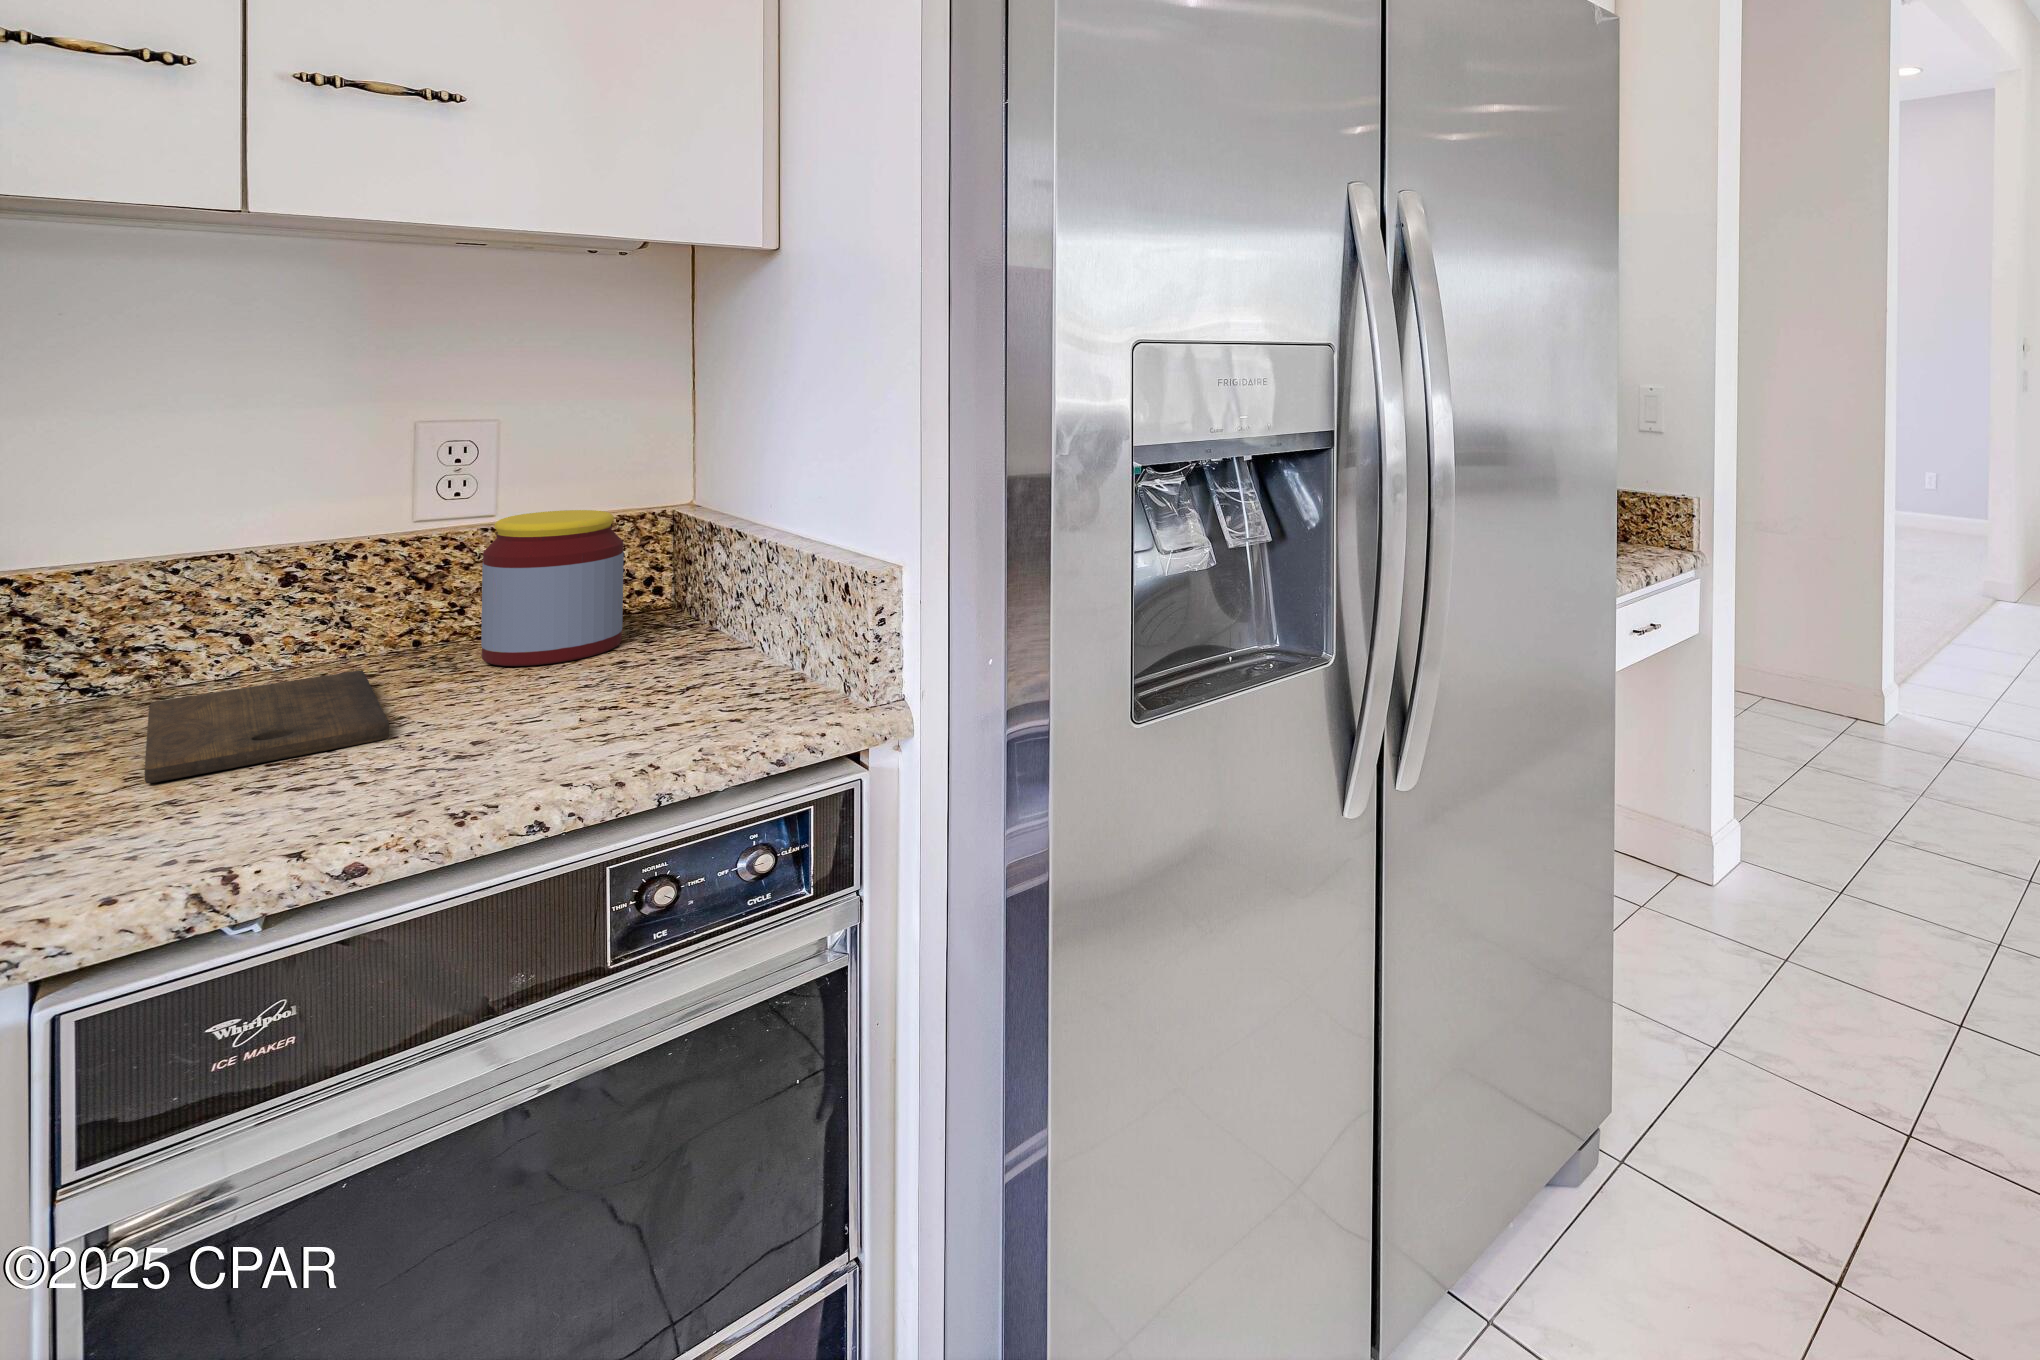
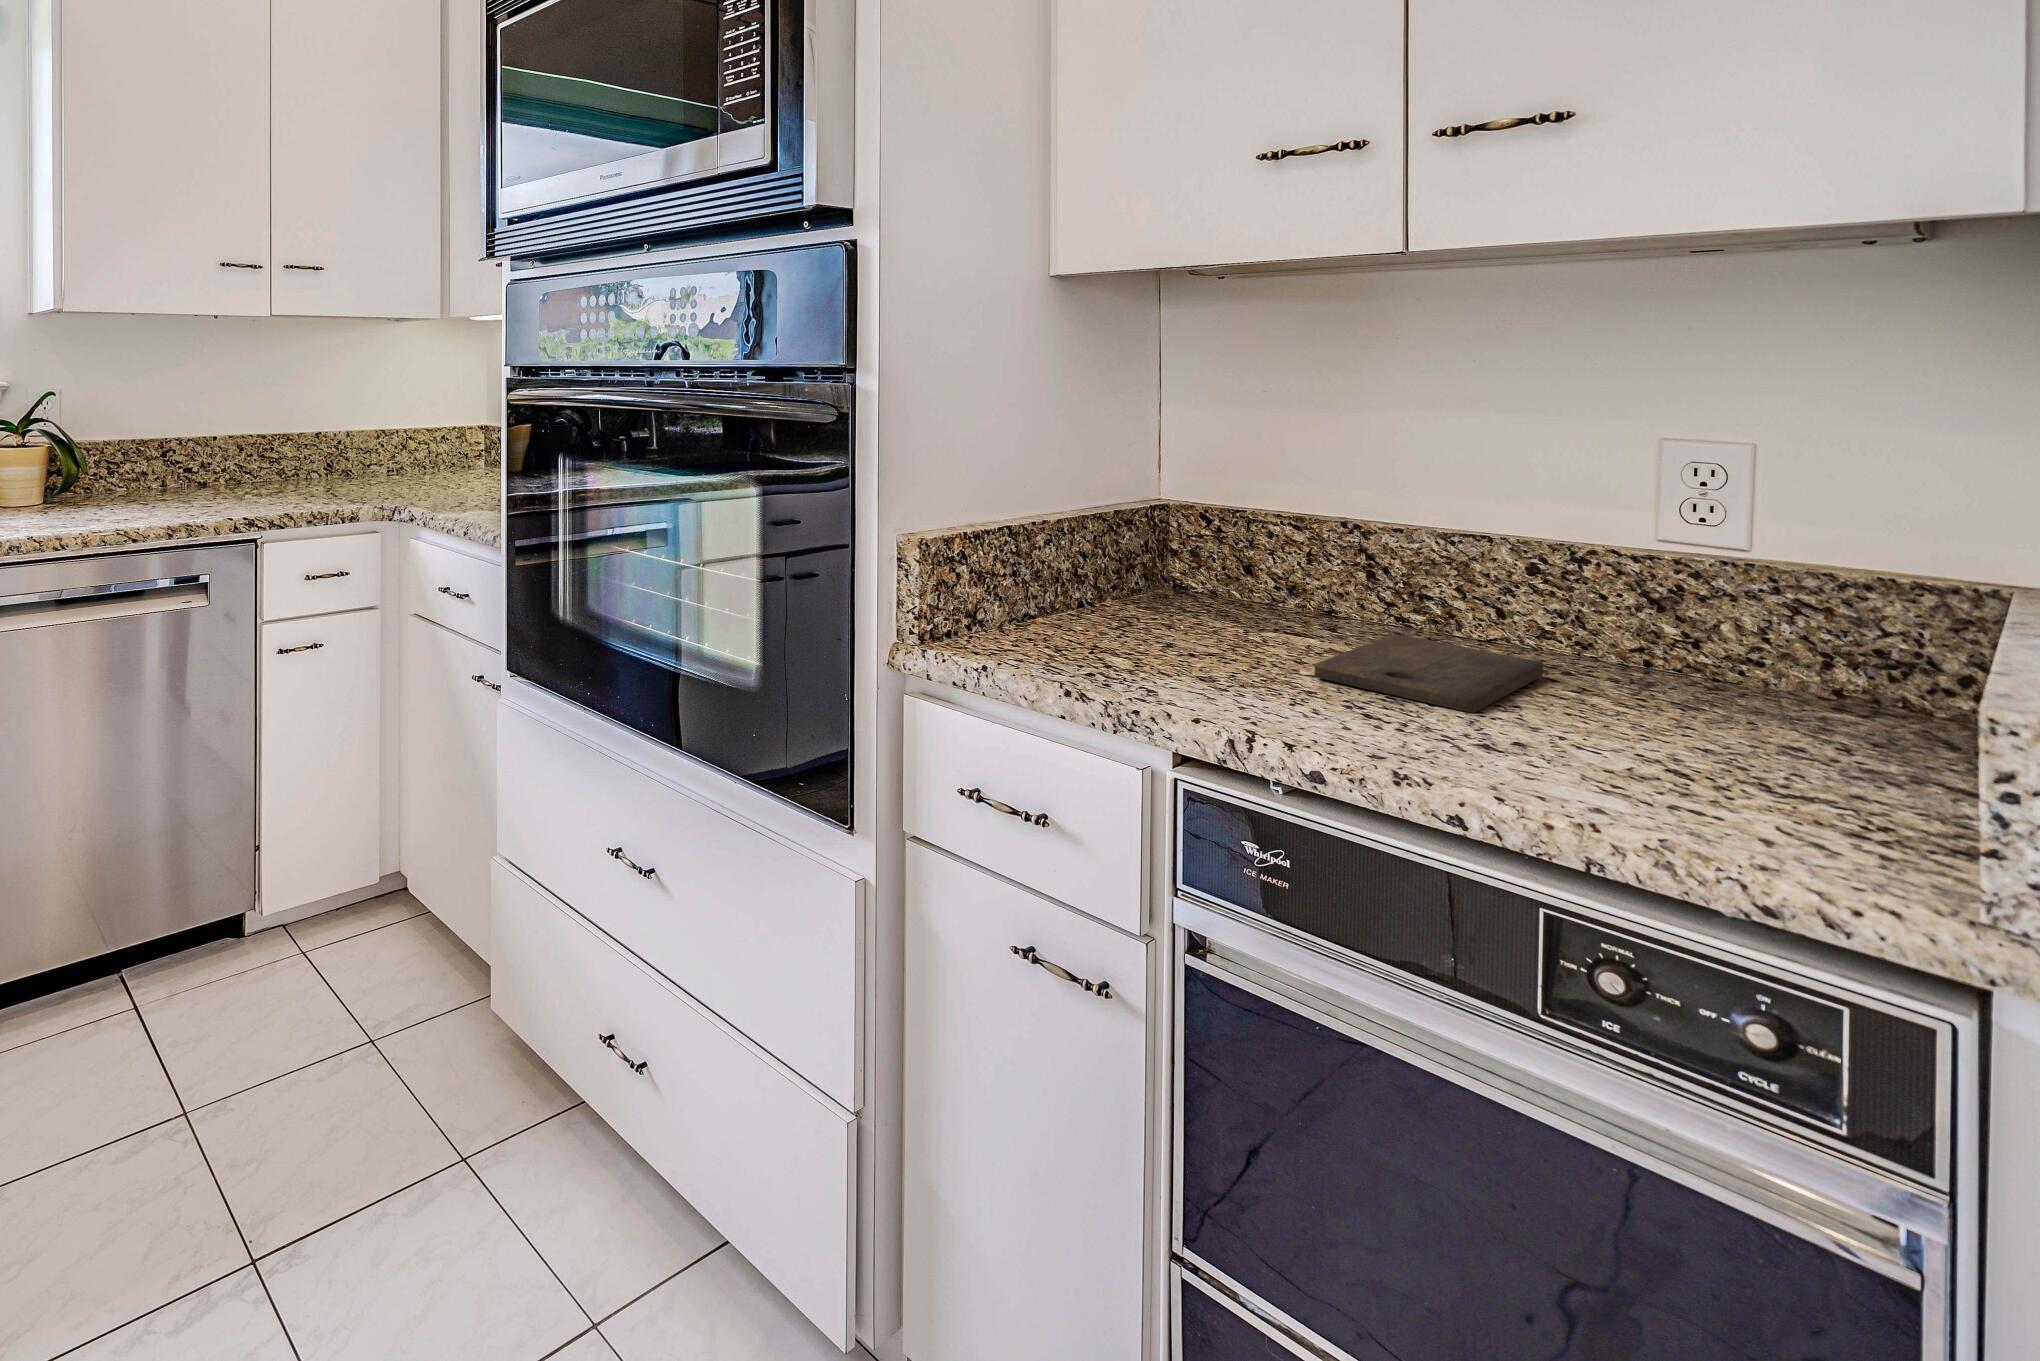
jar: present [481,510,624,666] -> none [1664,547,1850,734]

